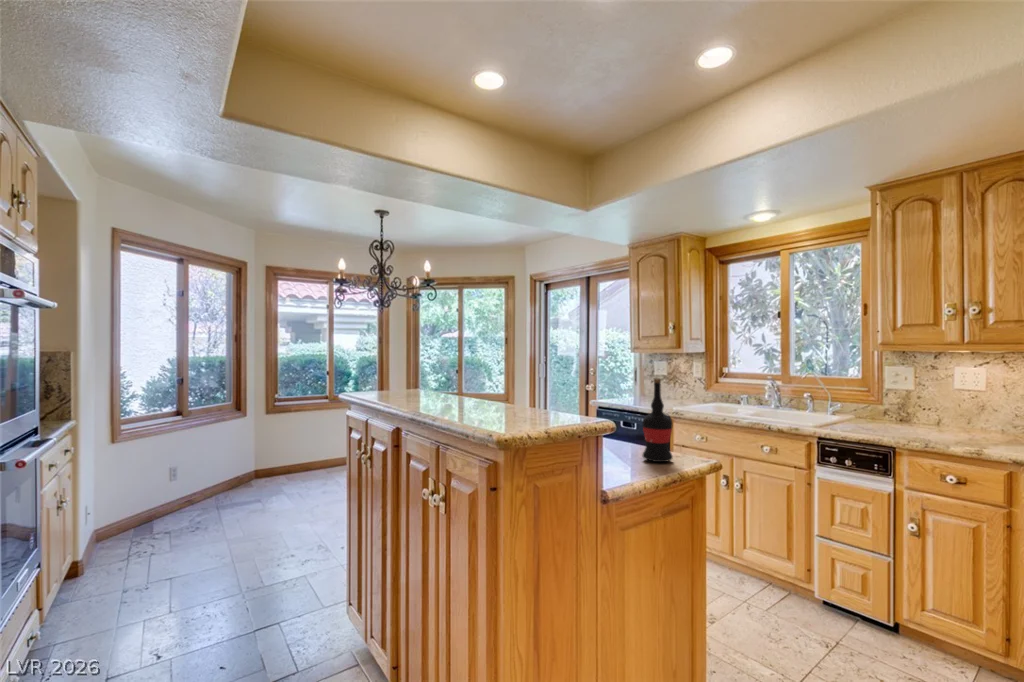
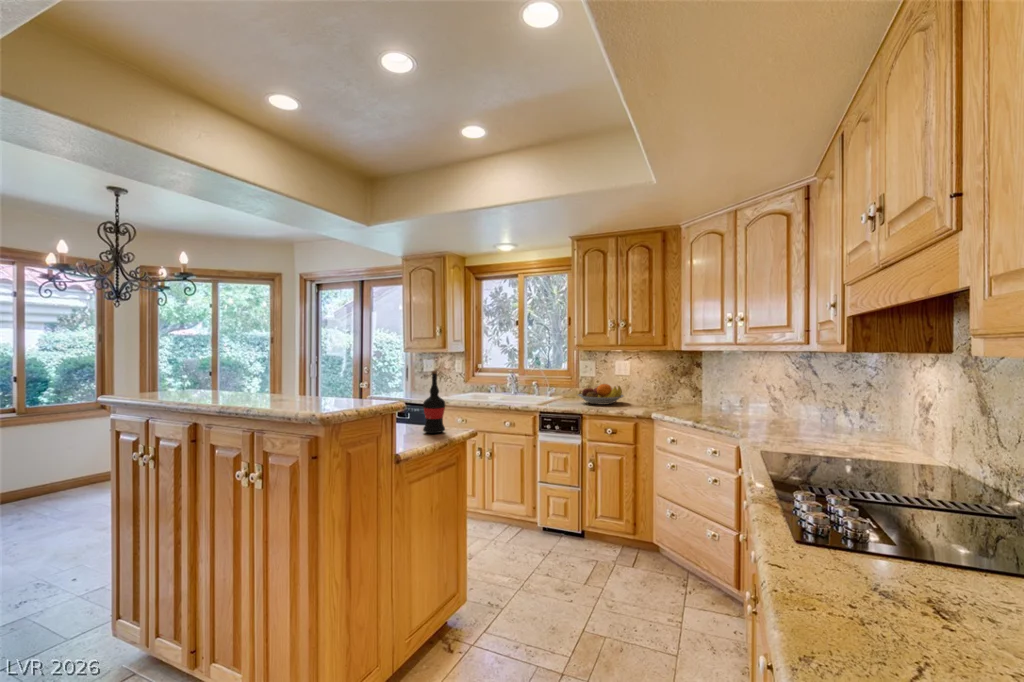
fruit bowl: none [883,403,977,435] -> present [578,384,624,405]

